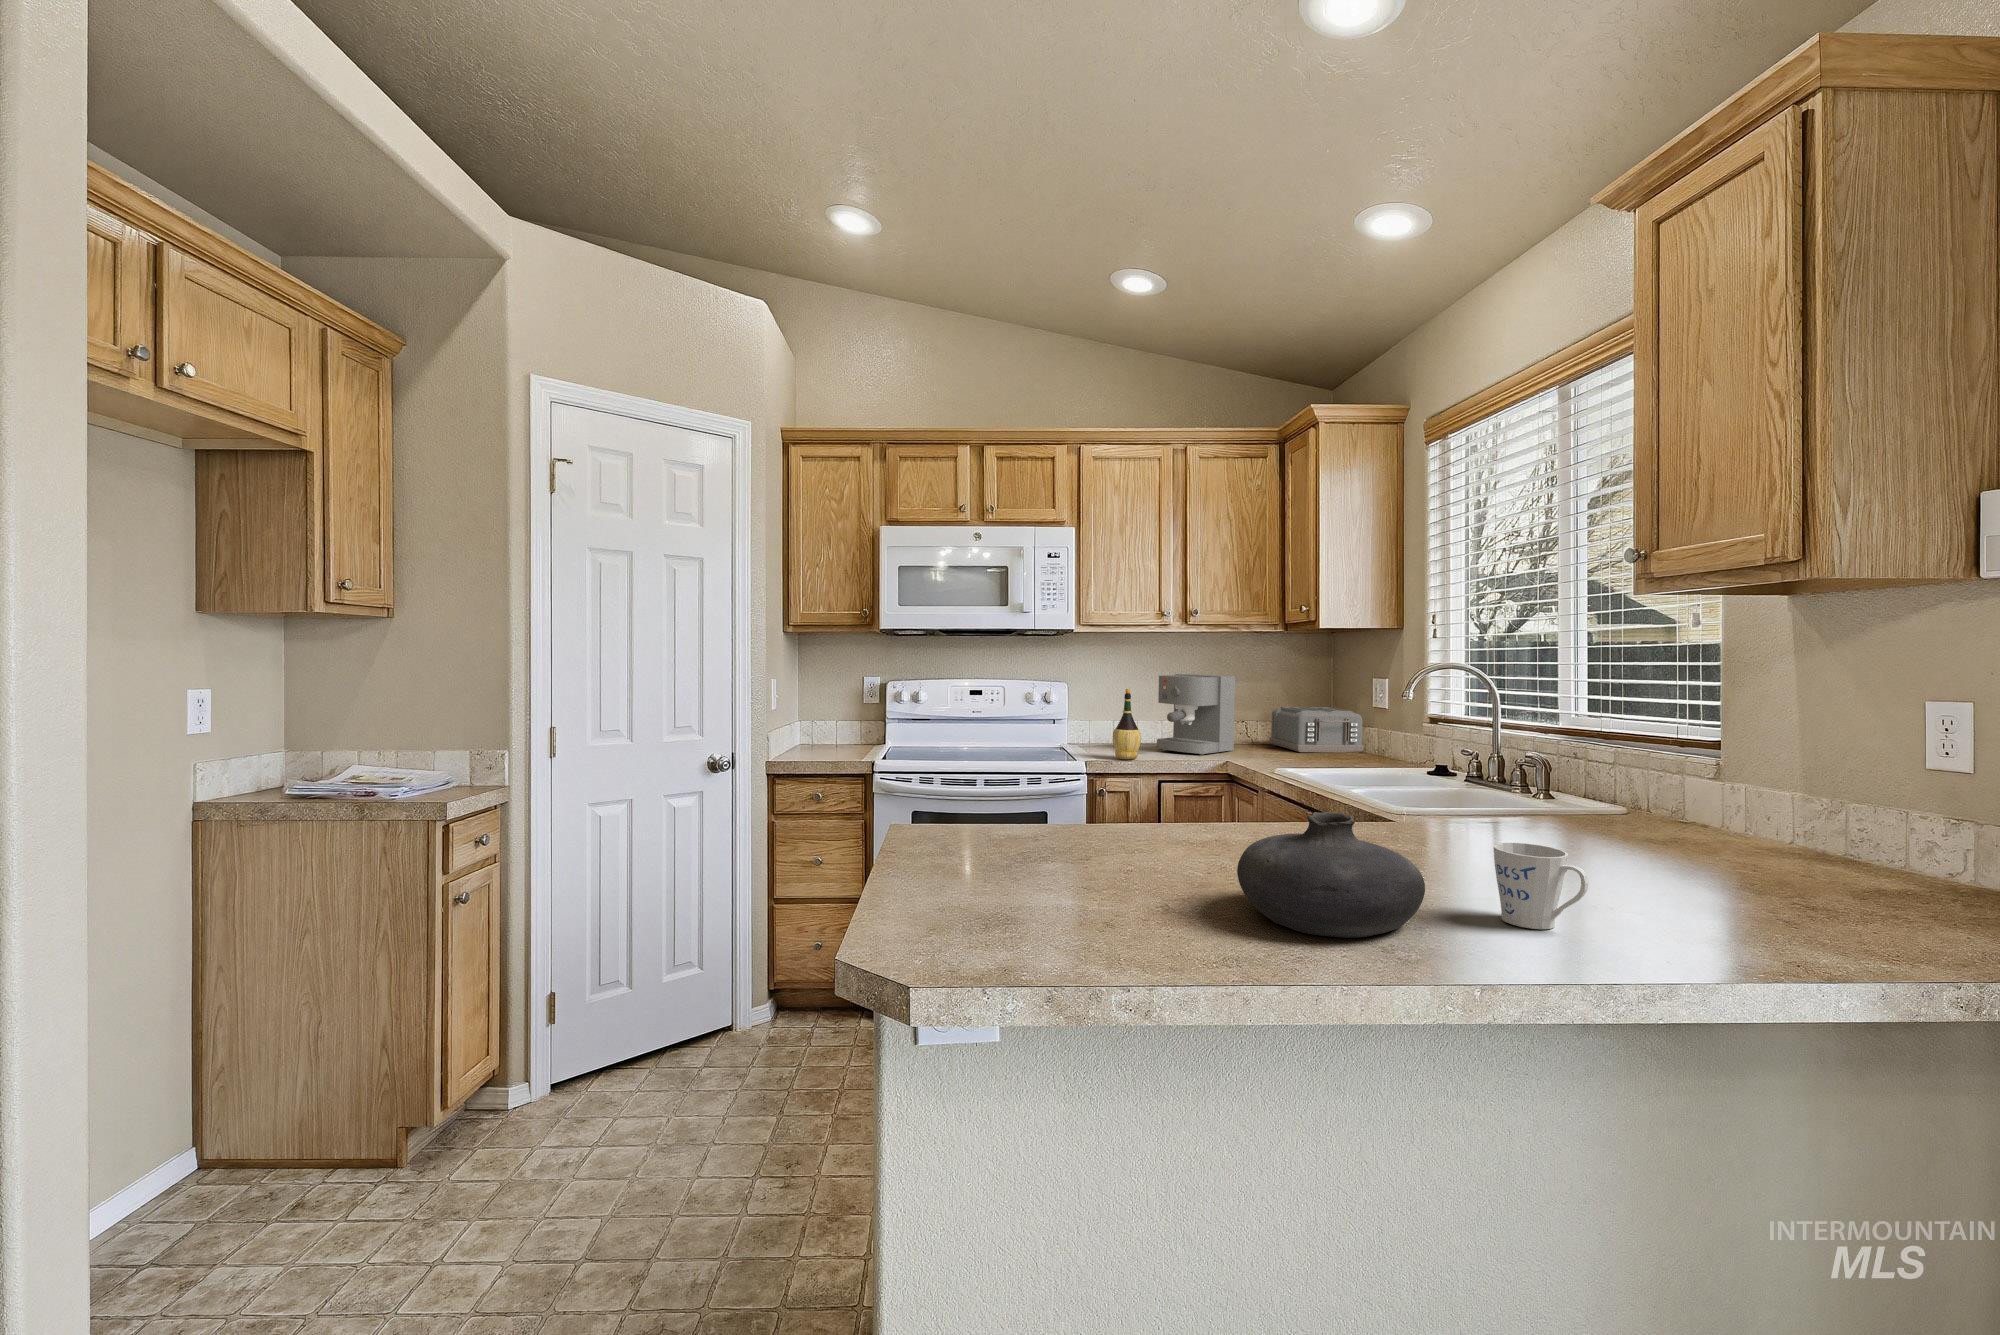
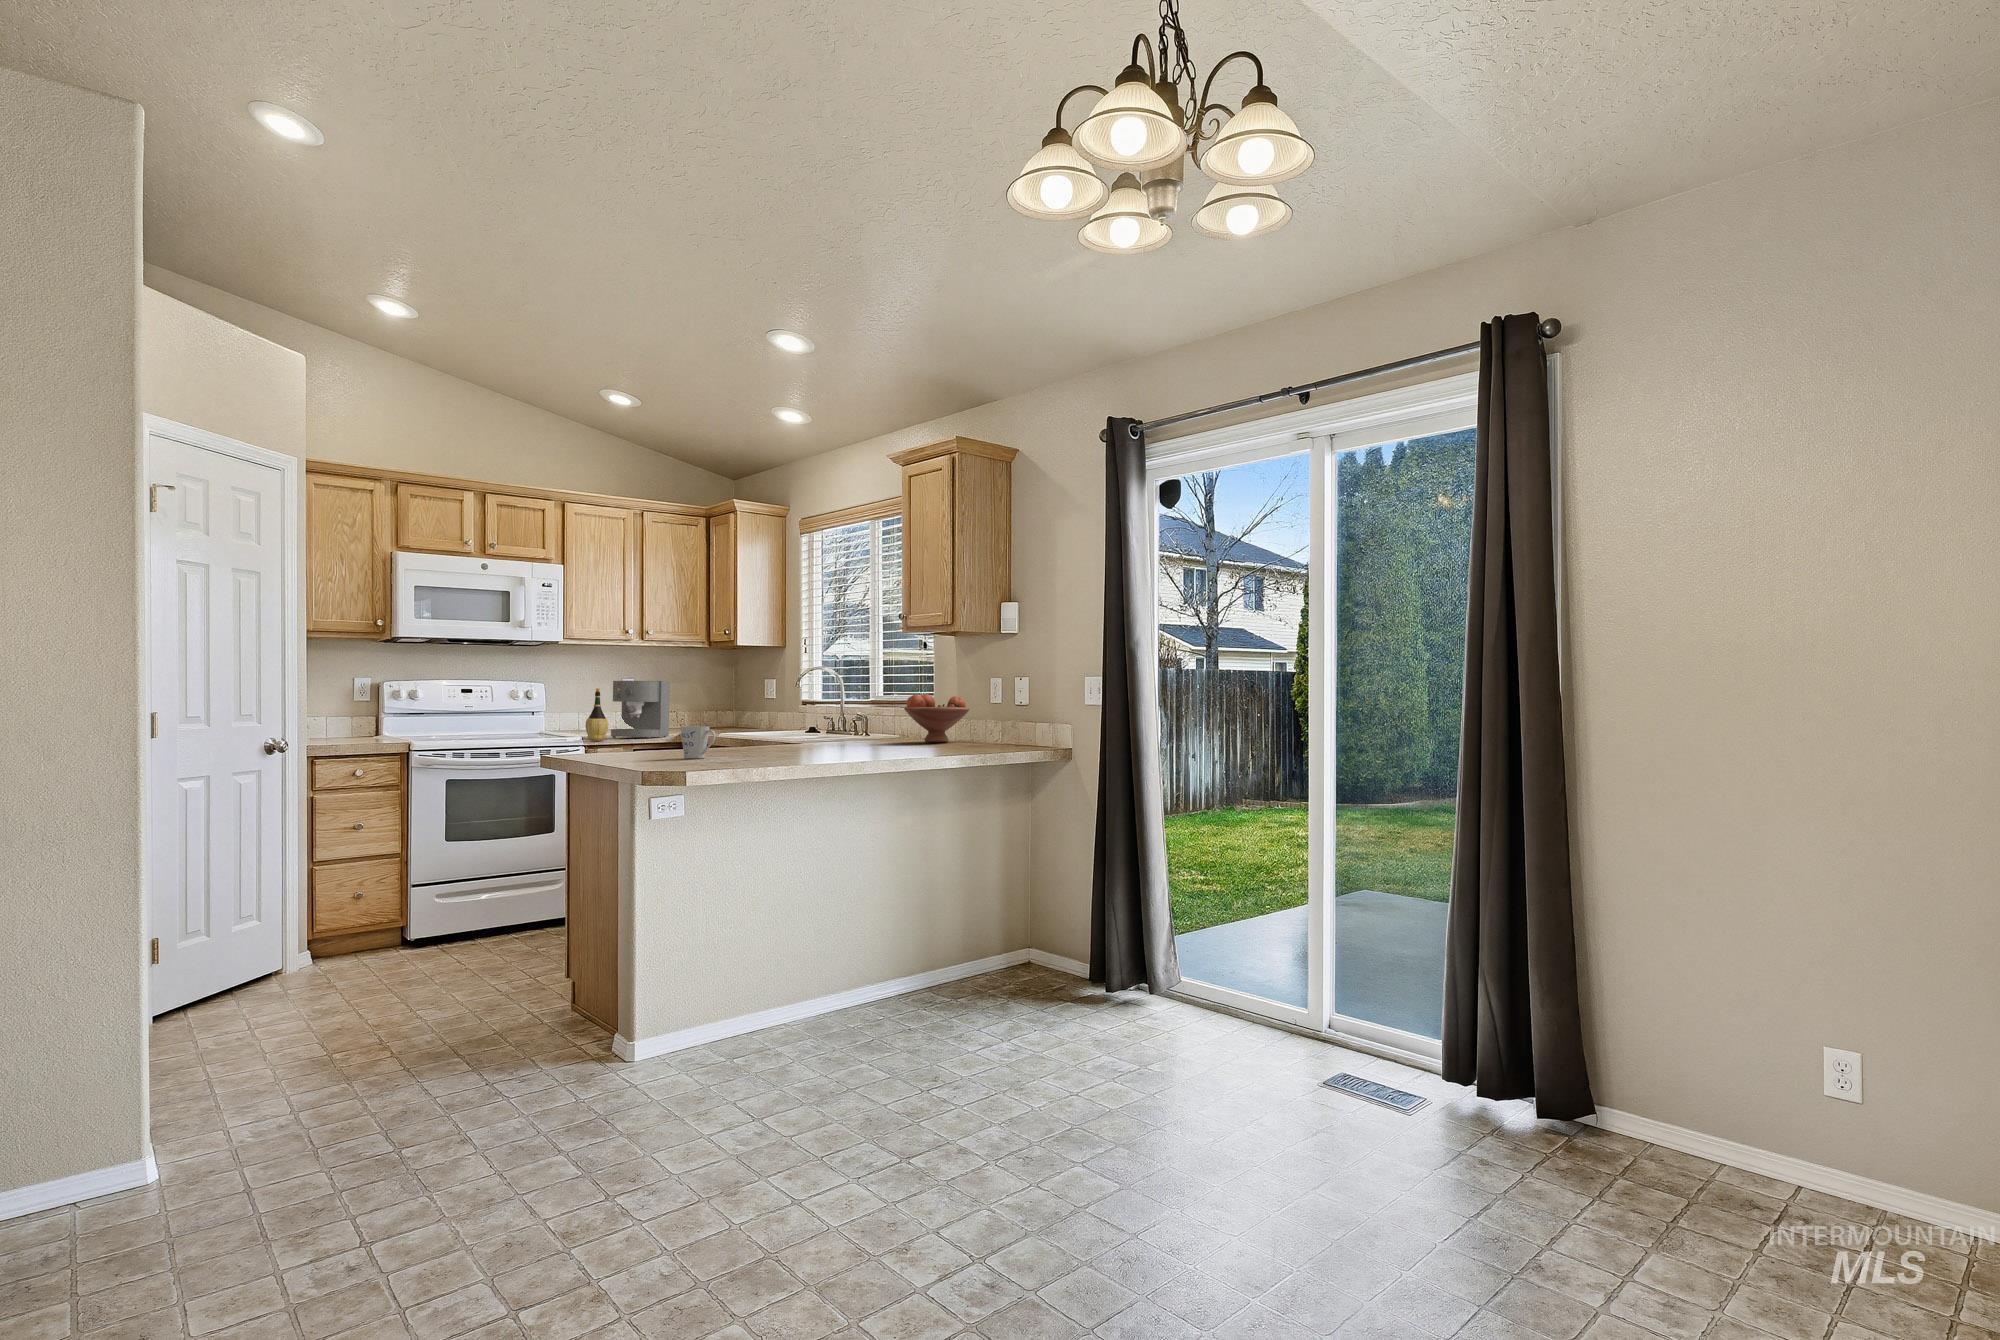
toaster: present [1270,707,1363,752] -> none [690,705,757,734]
fruit bowl: none [1631,764,1846,899] -> present [904,694,970,743]
vase: present [1237,812,1425,938] -> none [760,709,836,754]
mug: present [1494,843,1589,929] -> present [681,726,716,758]

